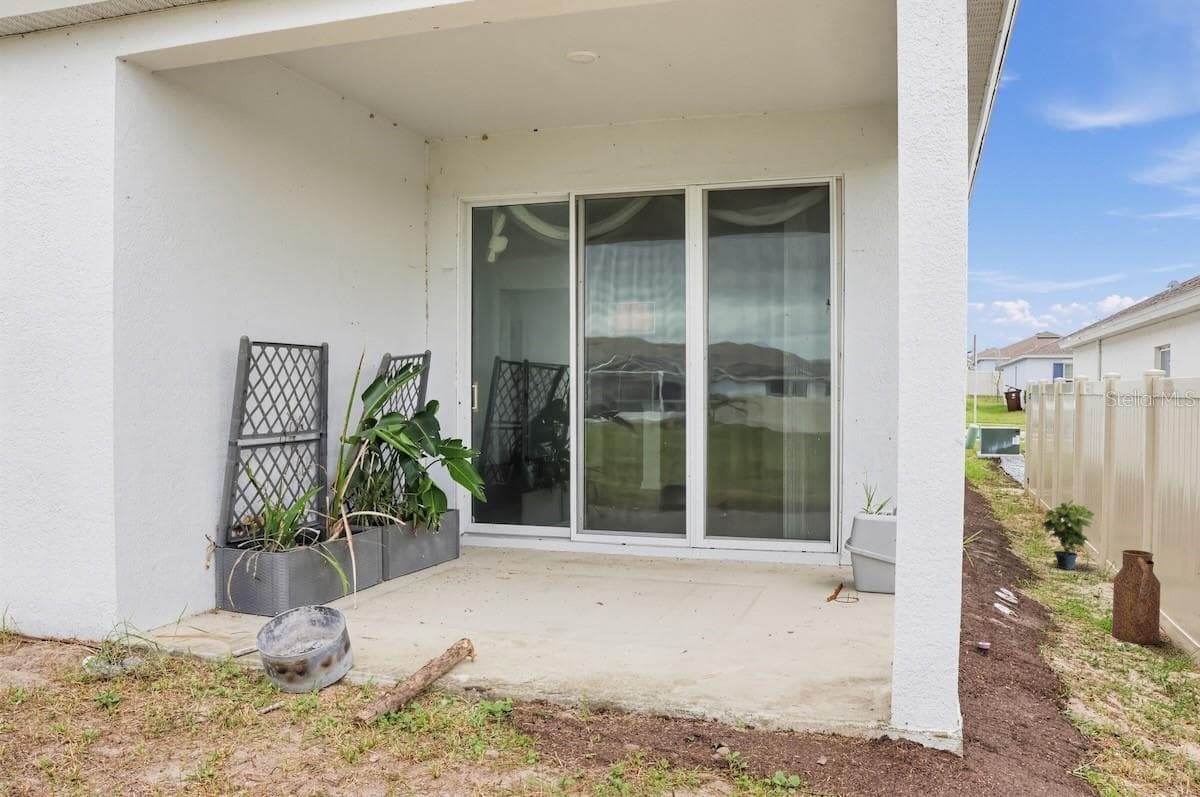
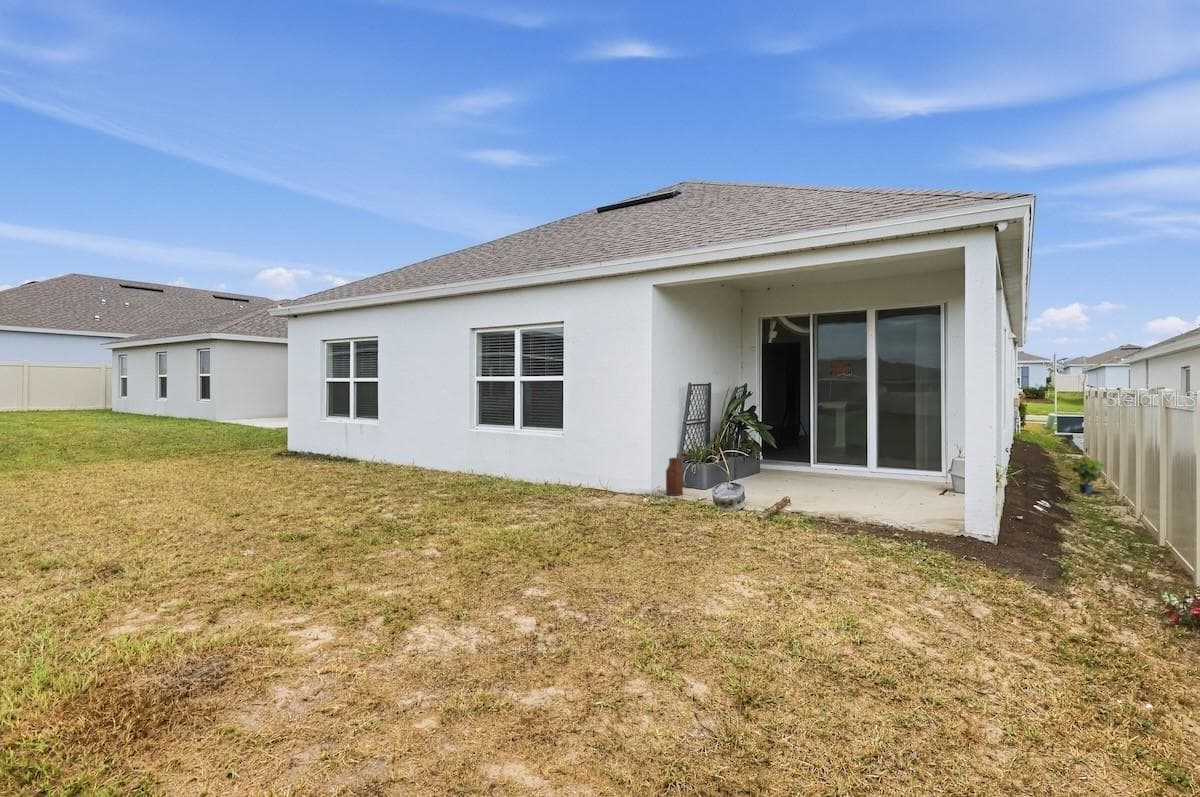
watering can: present [1112,550,1160,645] -> present [666,455,684,496]

